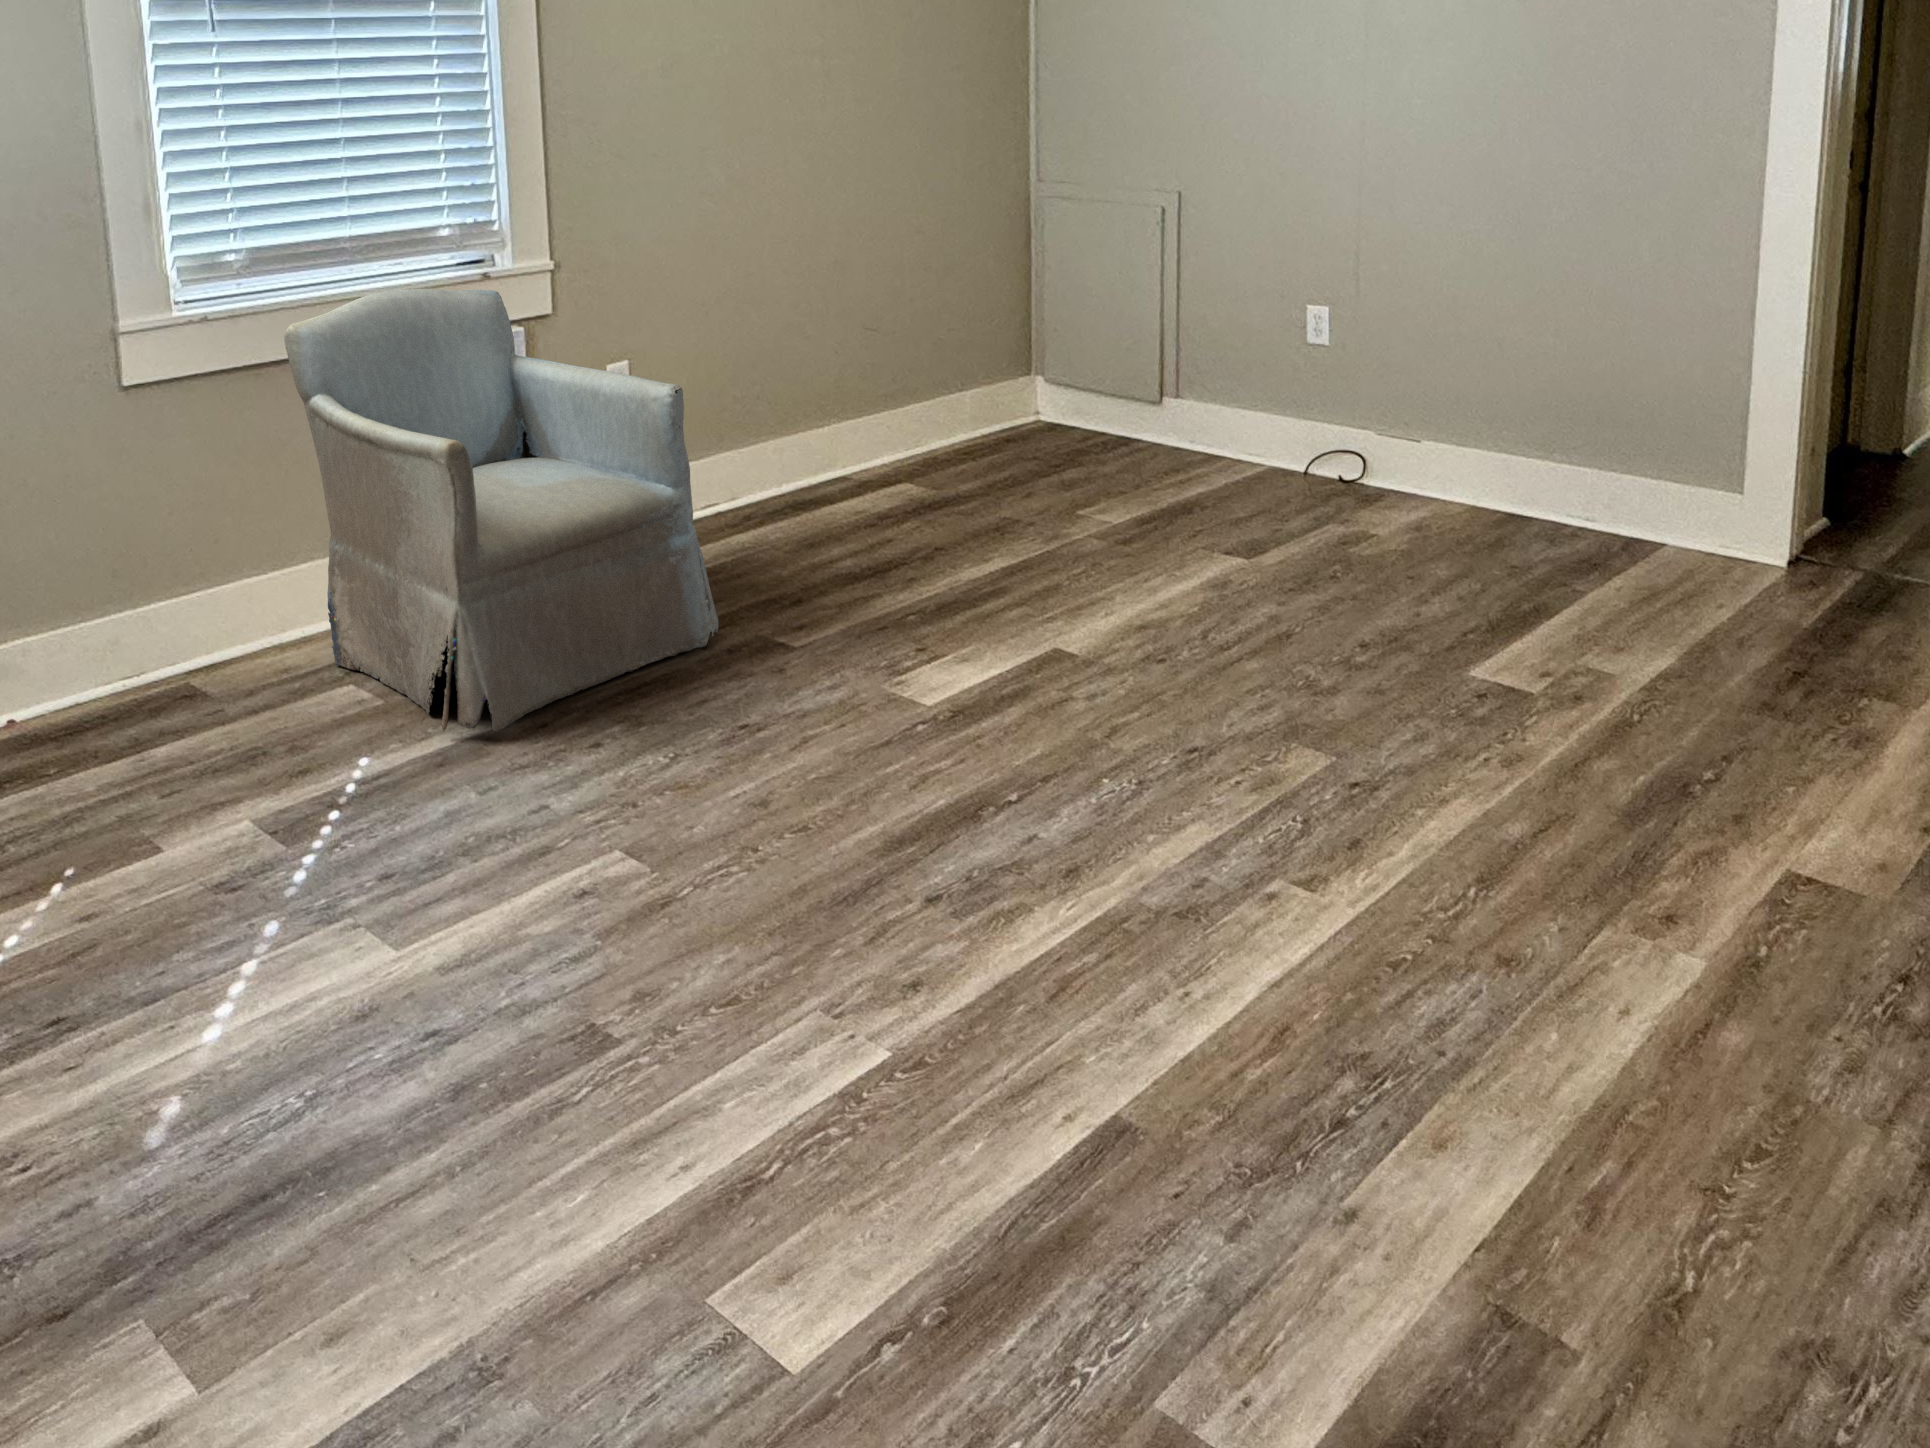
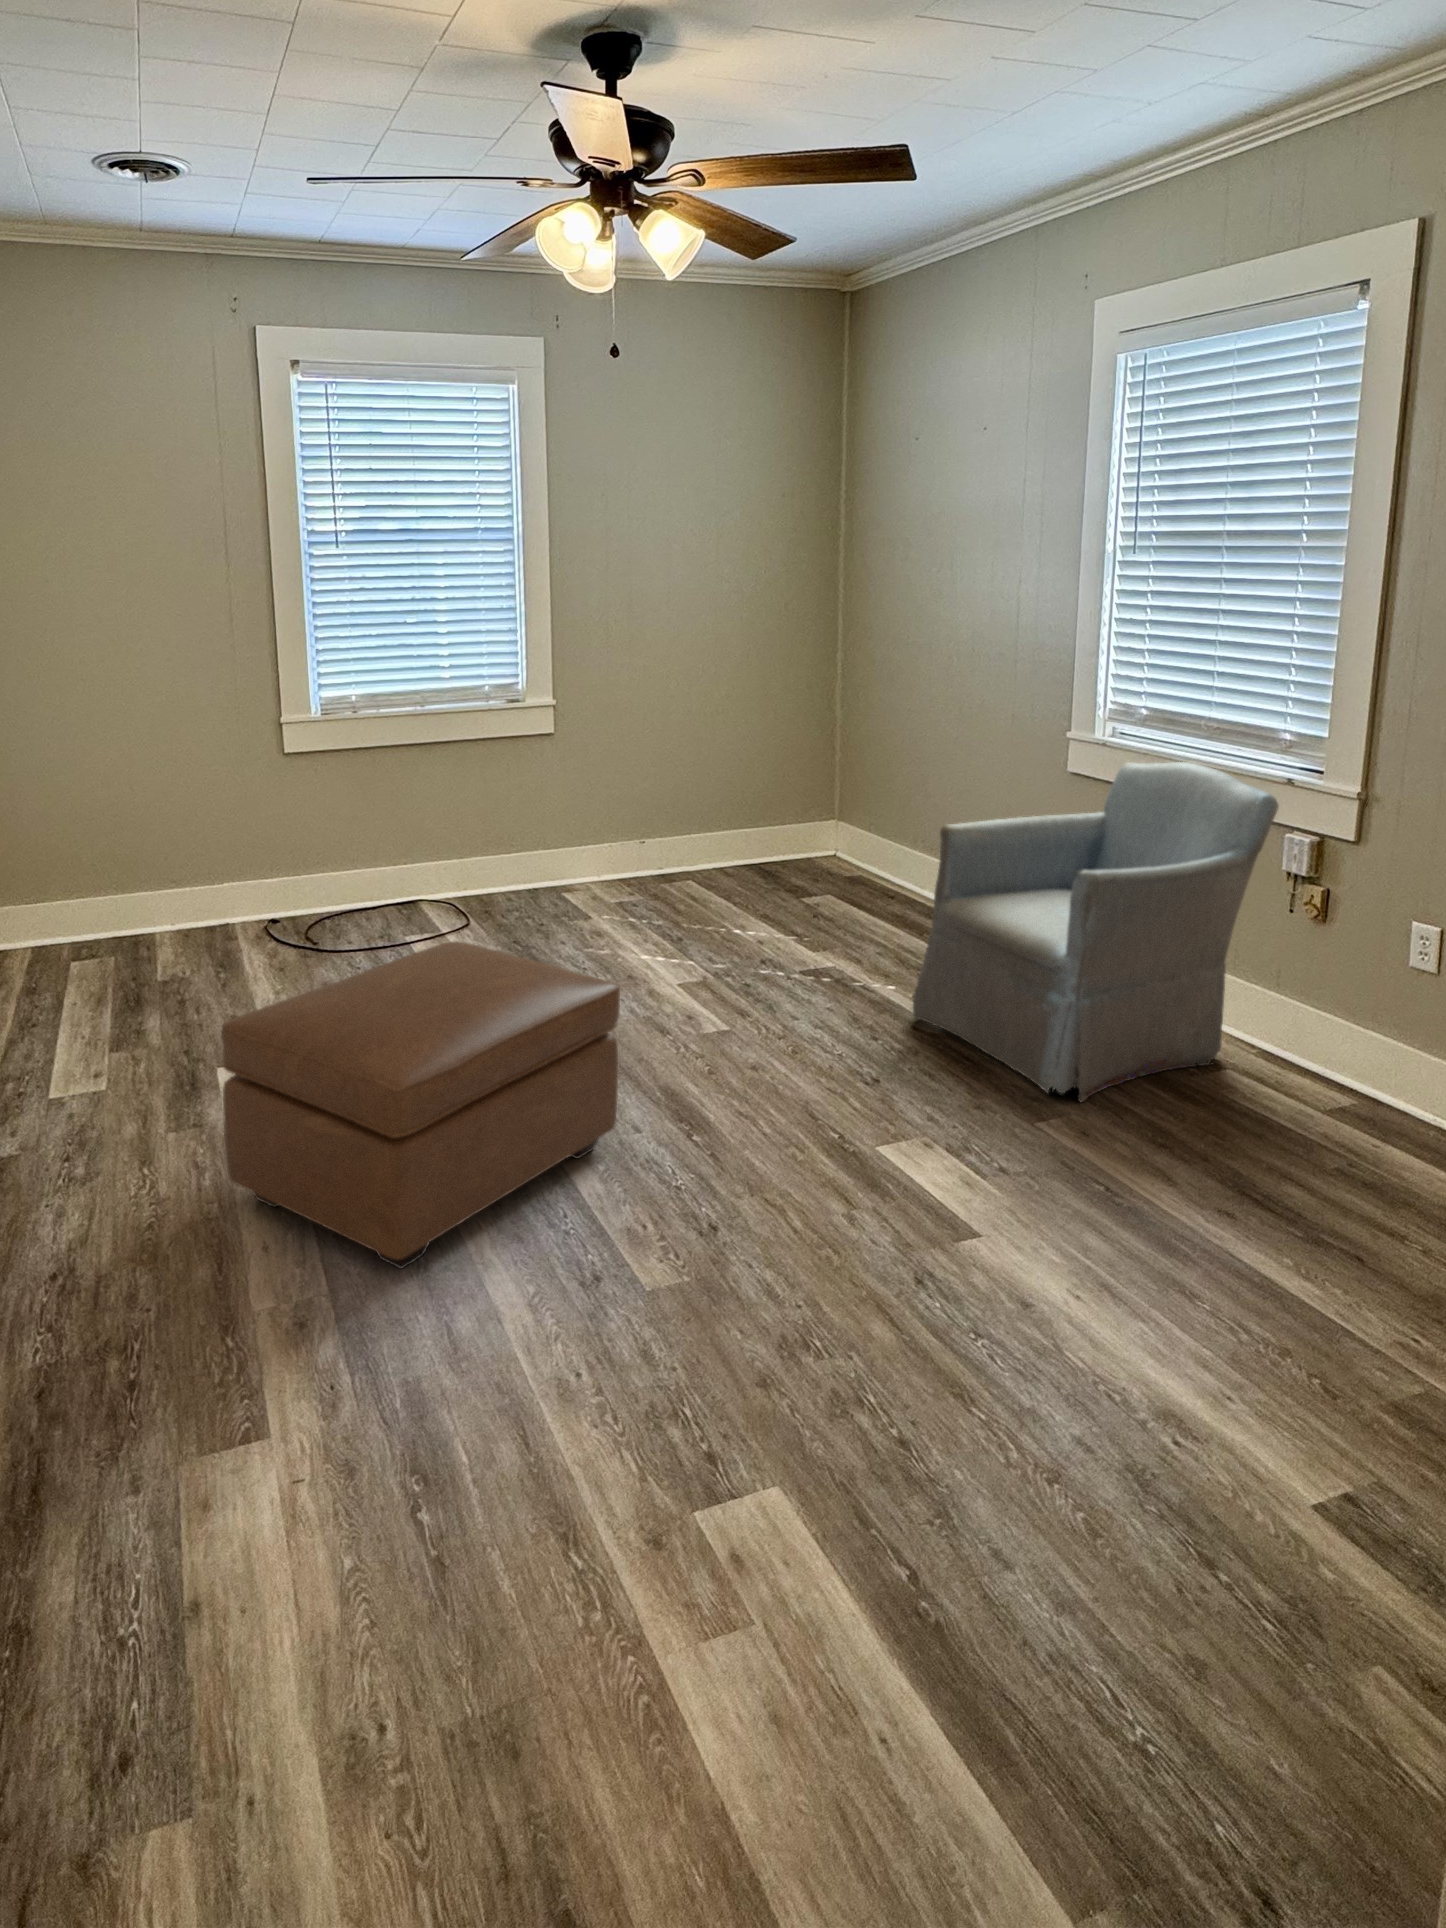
ottoman: none [1043,627,1632,1088] -> present [221,941,621,1269]

